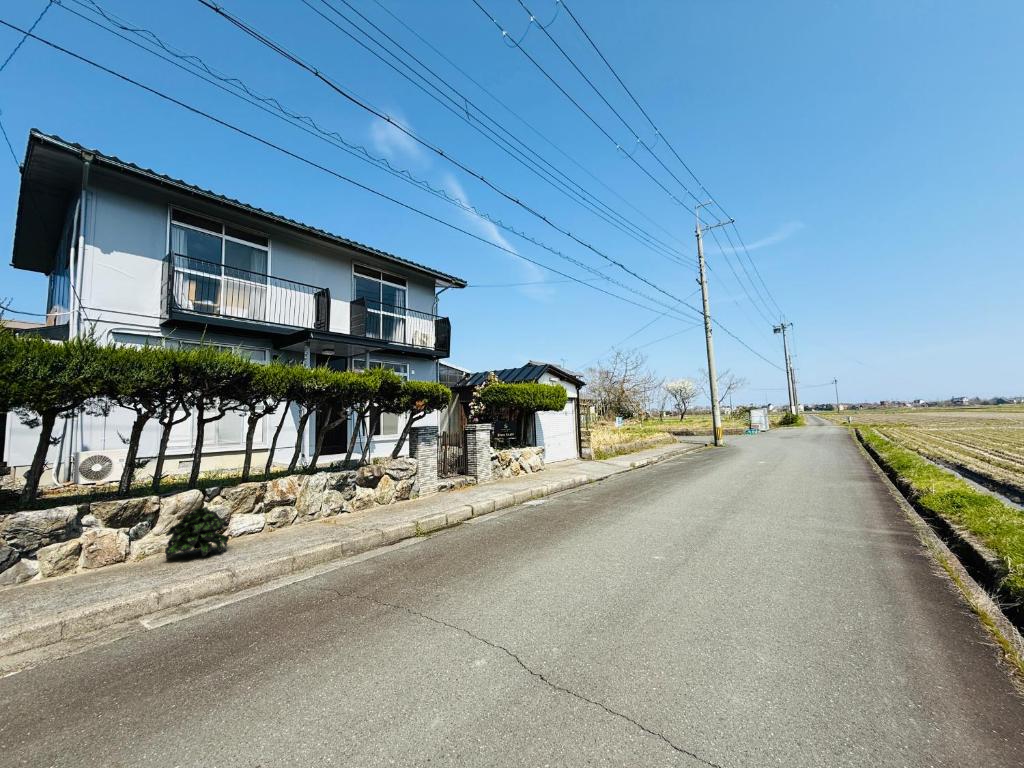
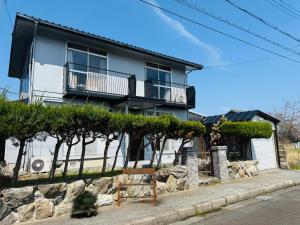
bench: none [273,462,353,534] -> present [117,168,157,206]

